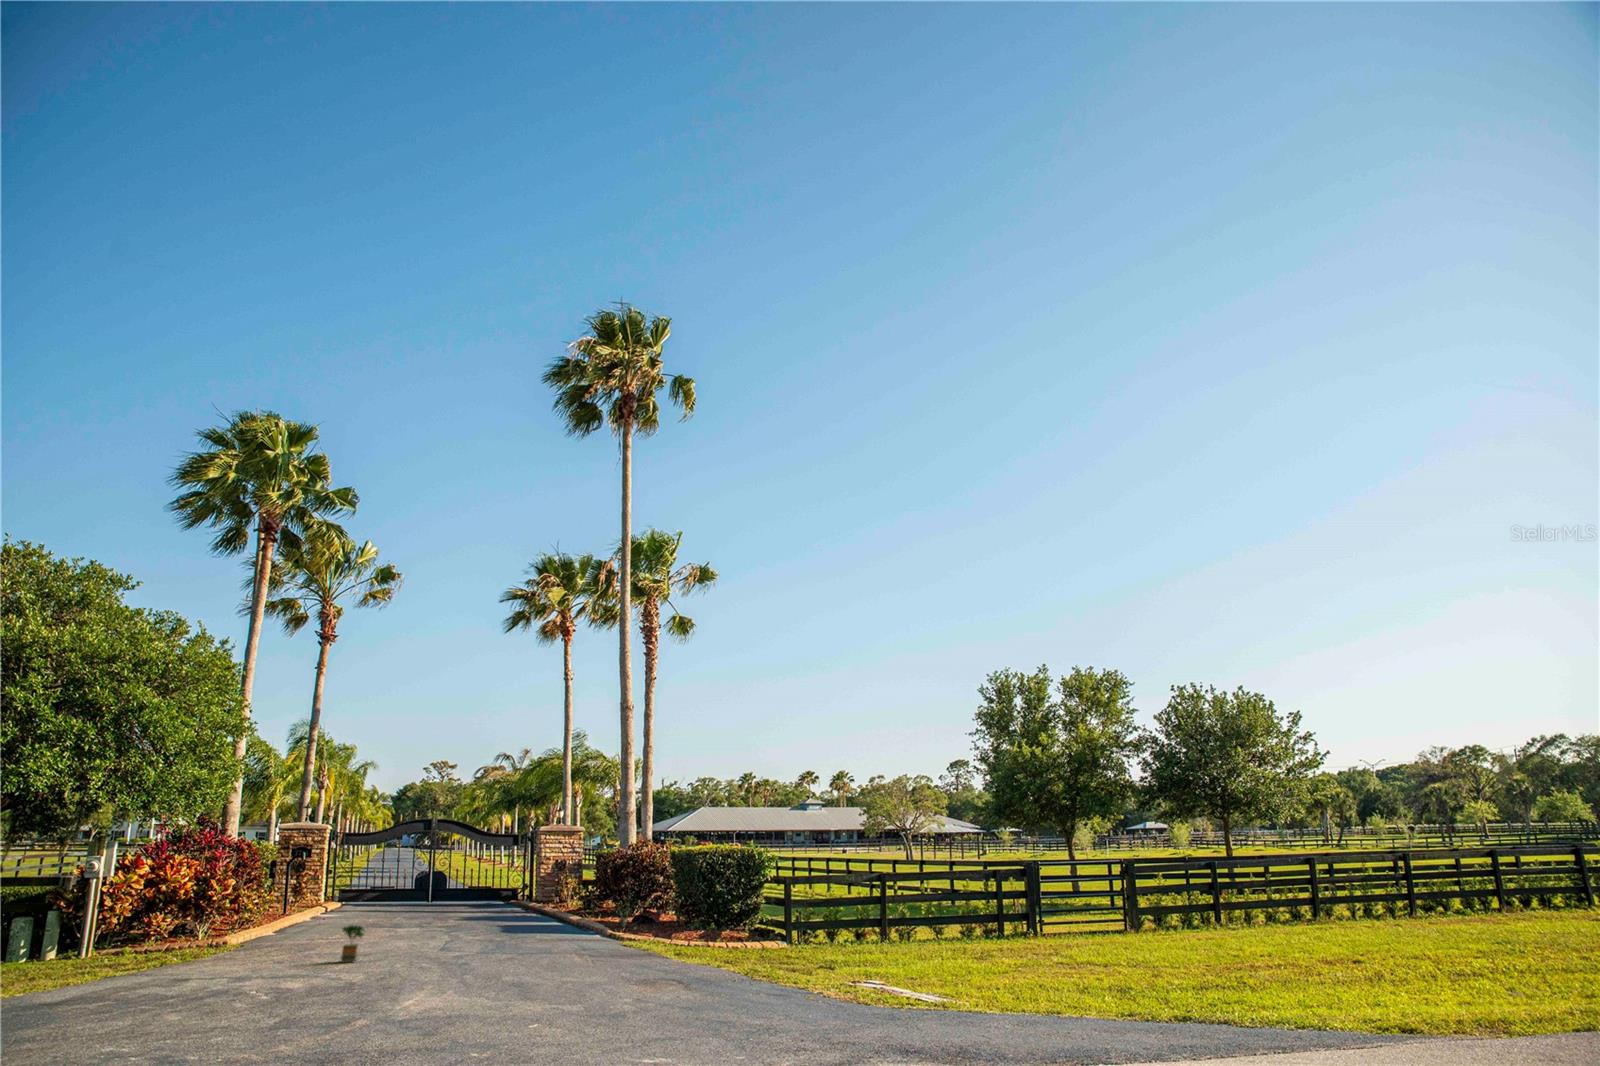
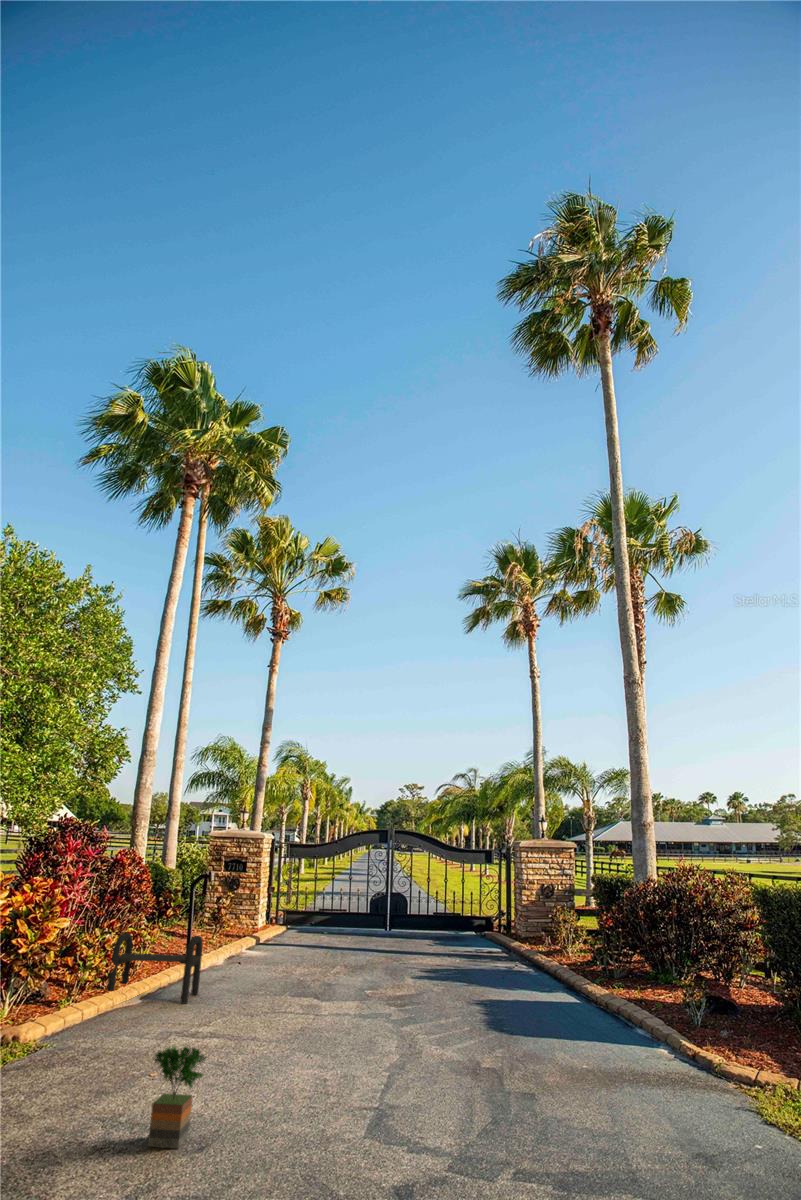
bench: none [250,895,314,936] -> present [107,933,203,1004]

